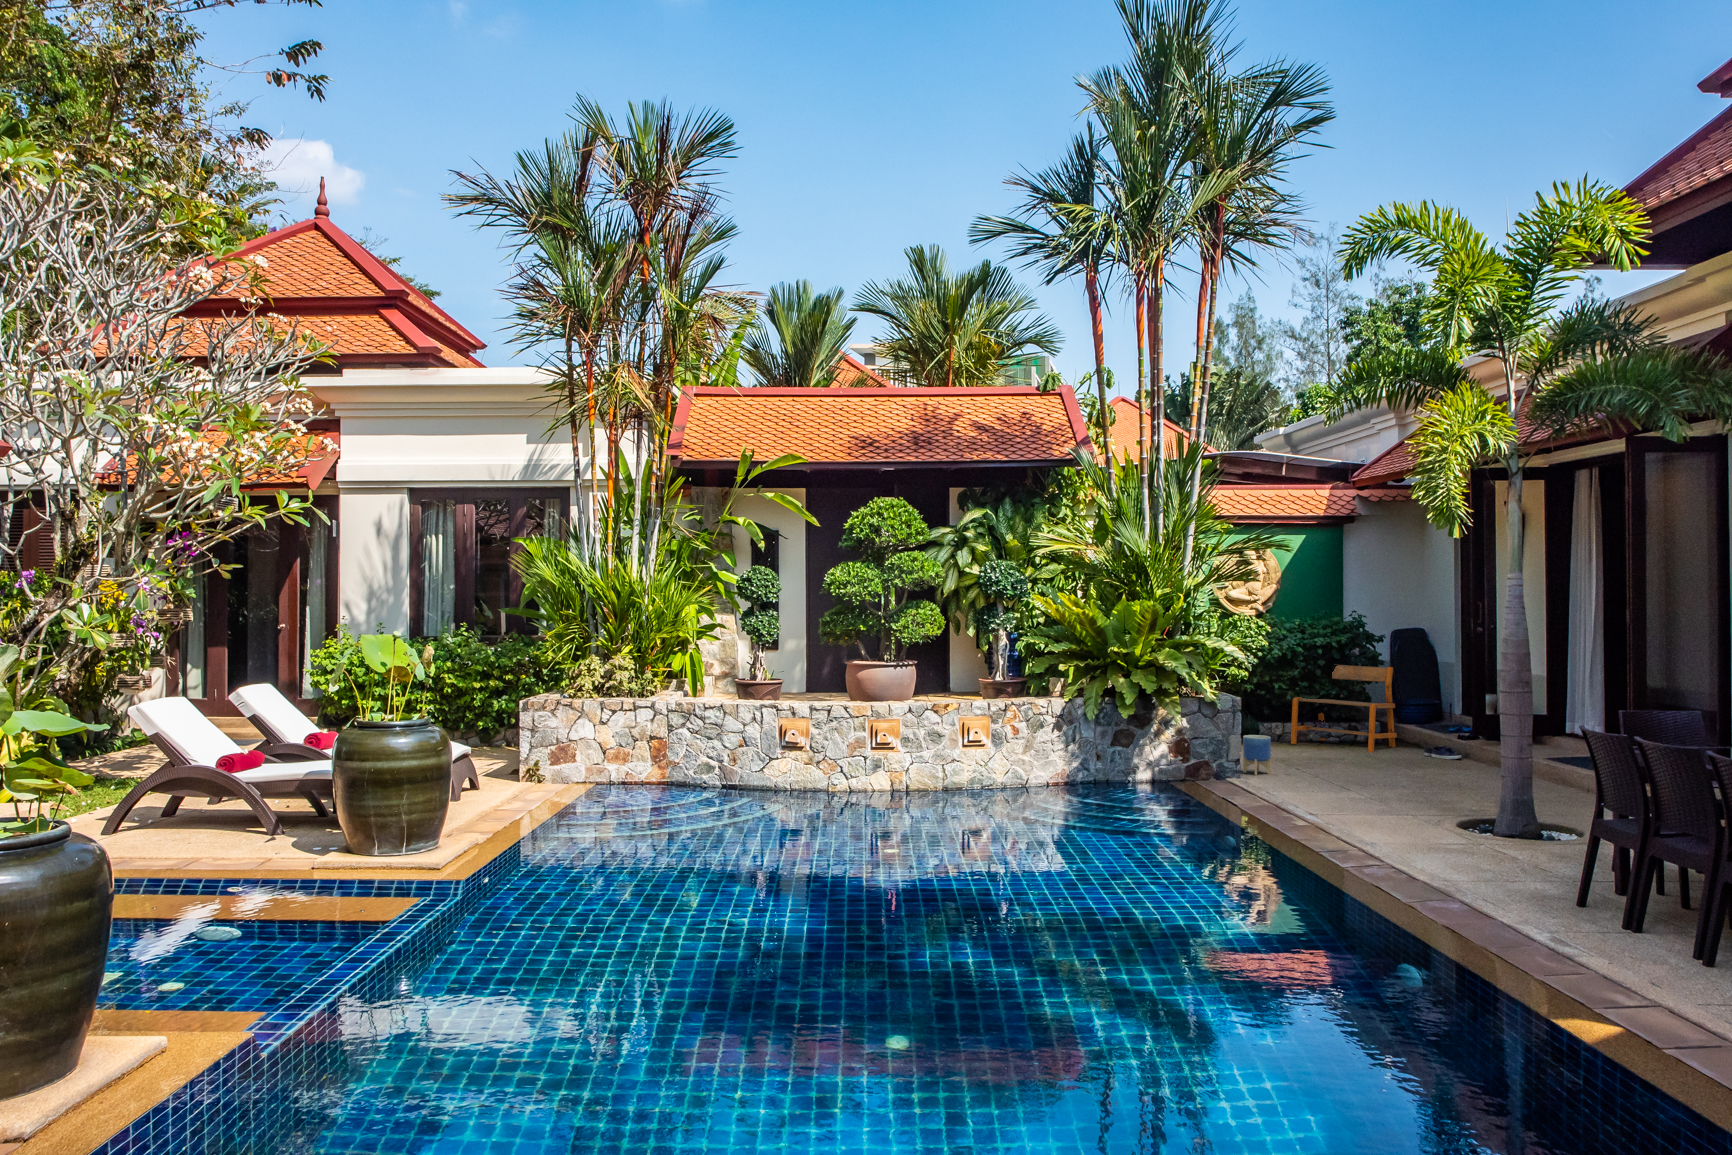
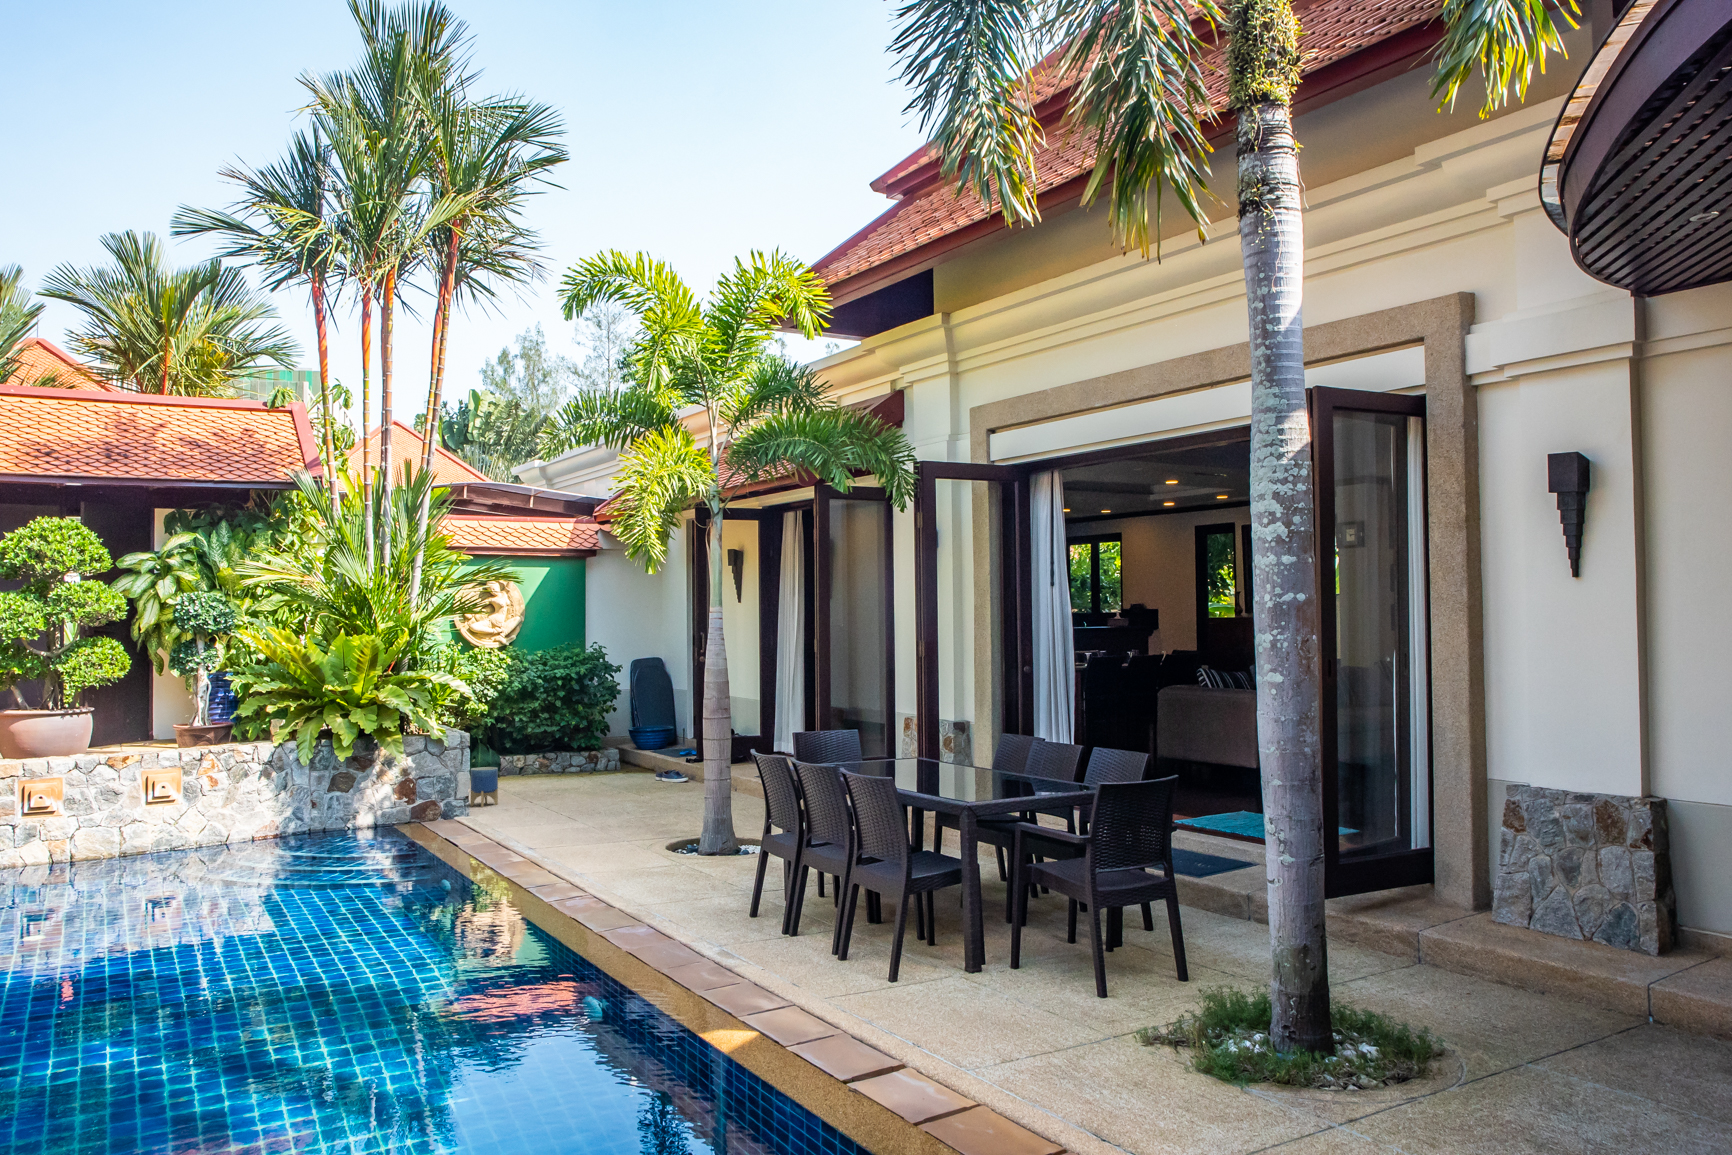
bench: present [1291,665,1397,752] -> none [529,695,626,778]

